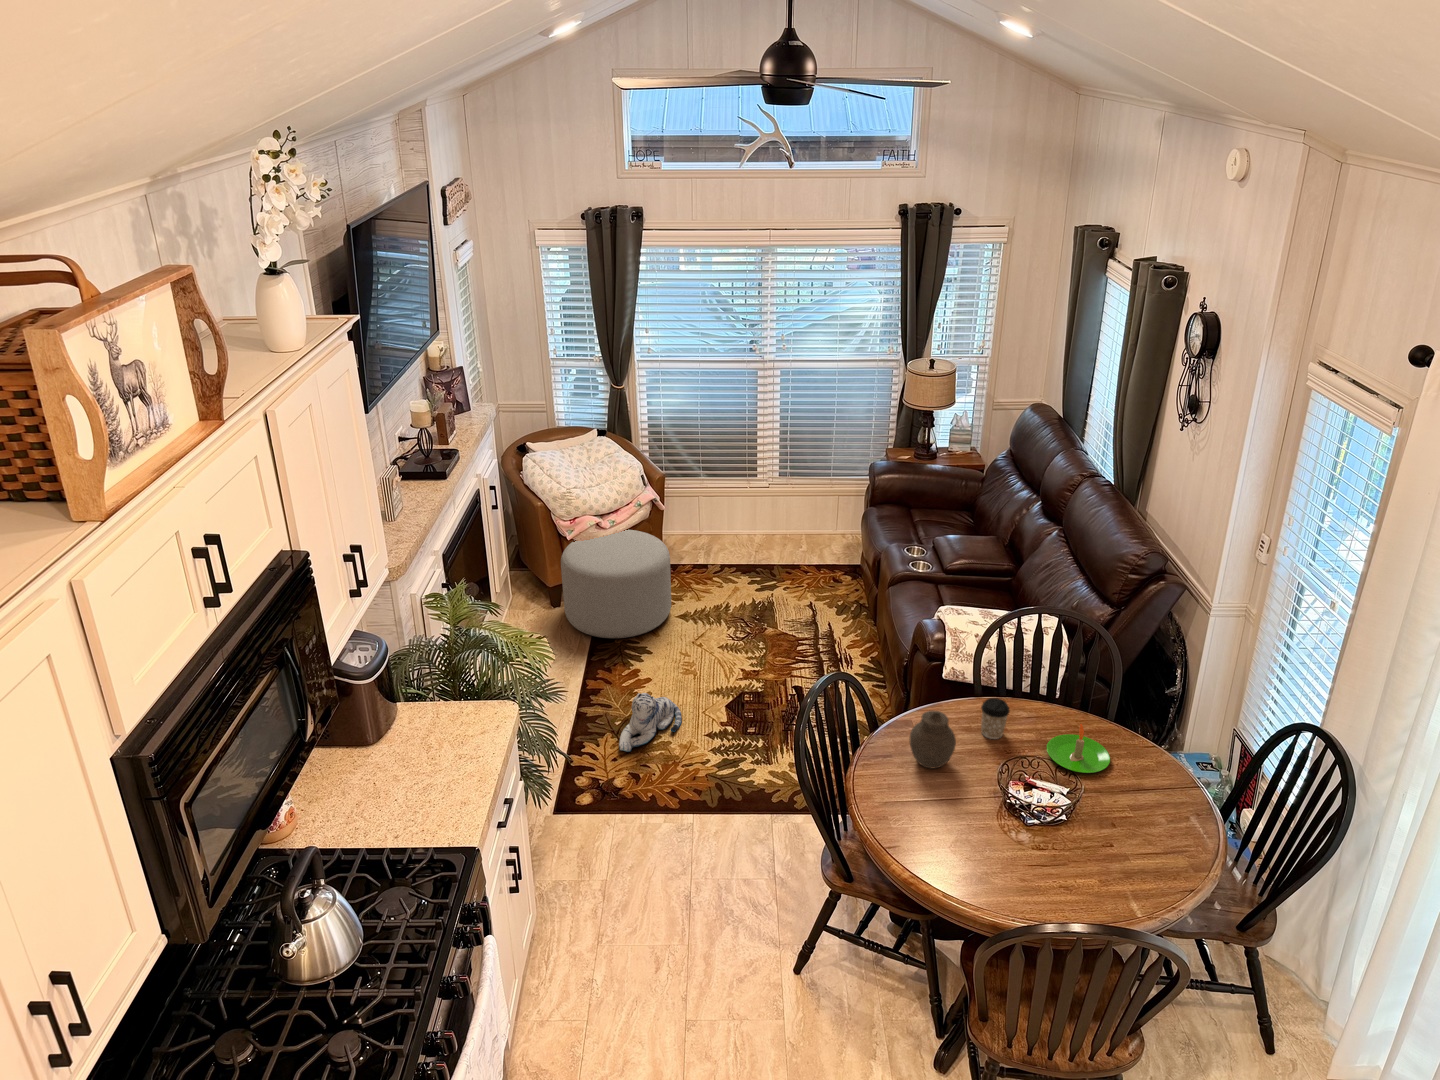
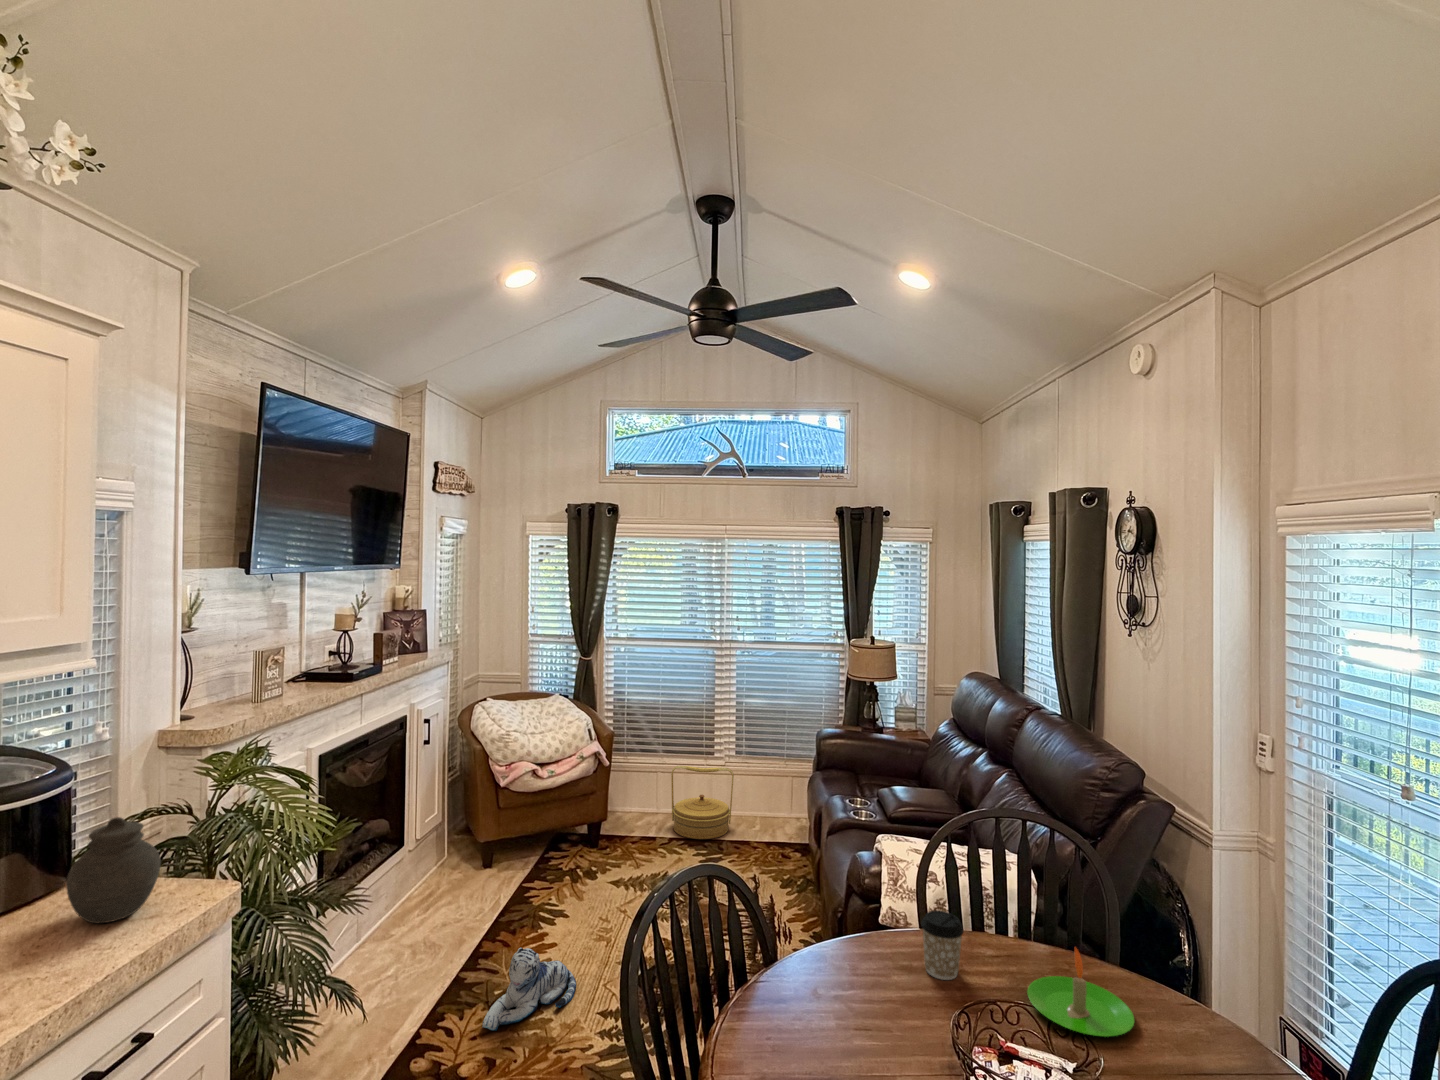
woven basket: none [719,496,782,565] -> present [671,766,734,839]
ottoman: present [561,530,671,638] -> none [489,784,606,899]
jar: present [909,711,956,768] -> present [66,817,161,923]

